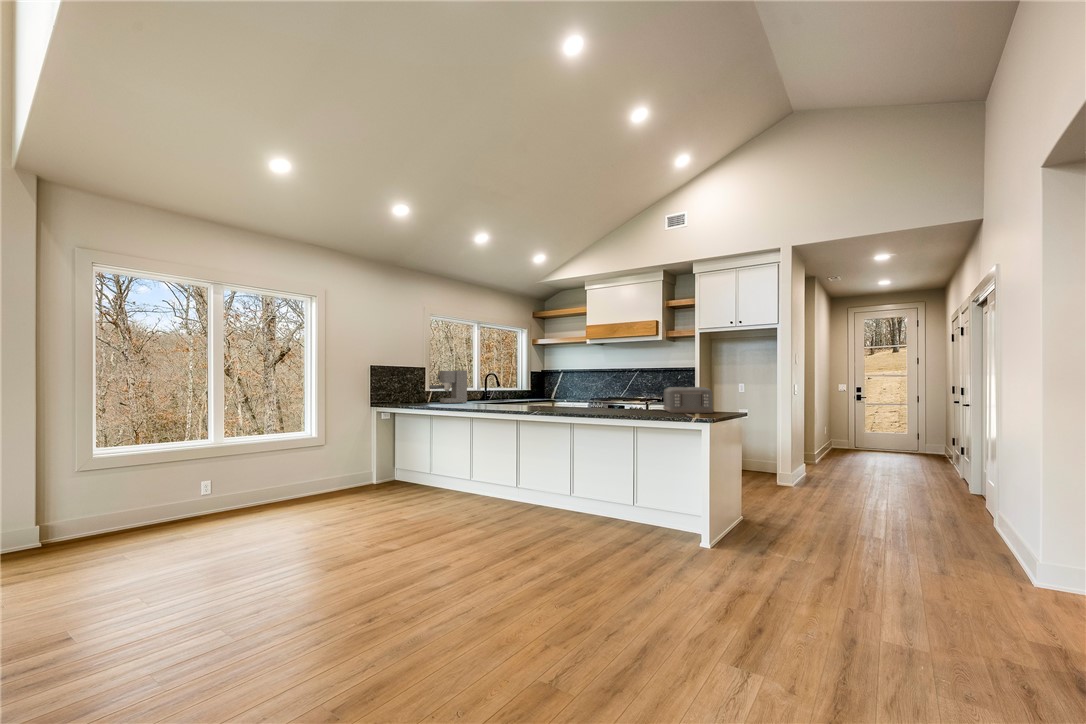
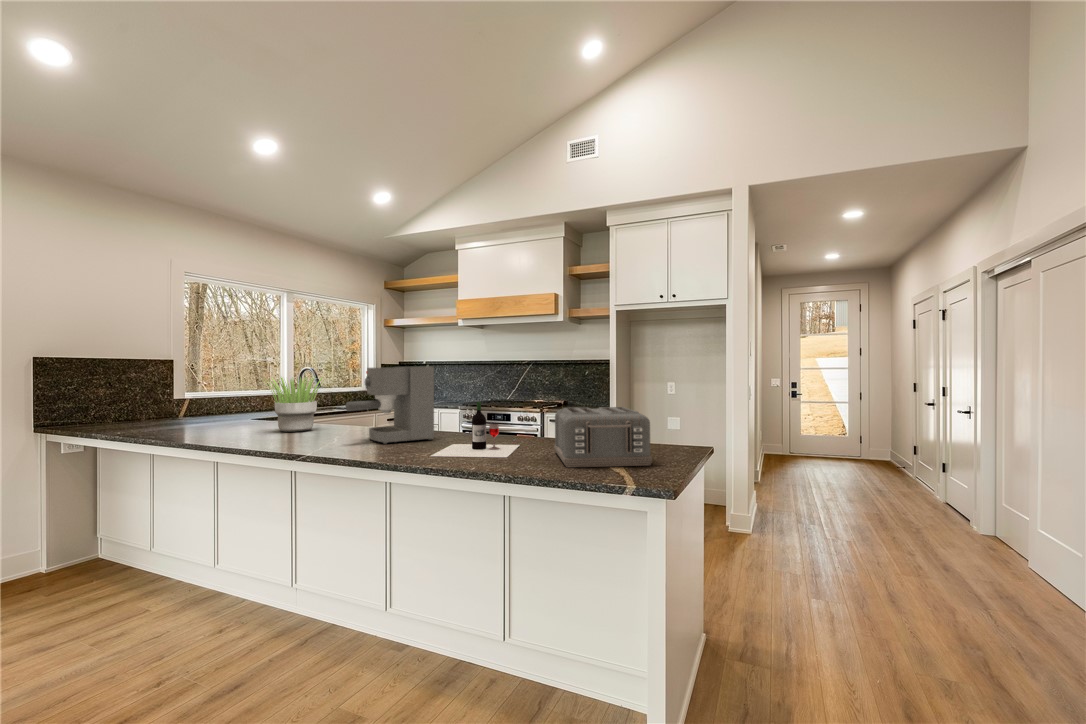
coffee maker: present [429,370,467,404] -> present [346,366,434,444]
potted plant: none [495,374,530,405] -> present [267,377,323,432]
wine bottle: none [601,385,644,411] -> present [431,402,520,457]

